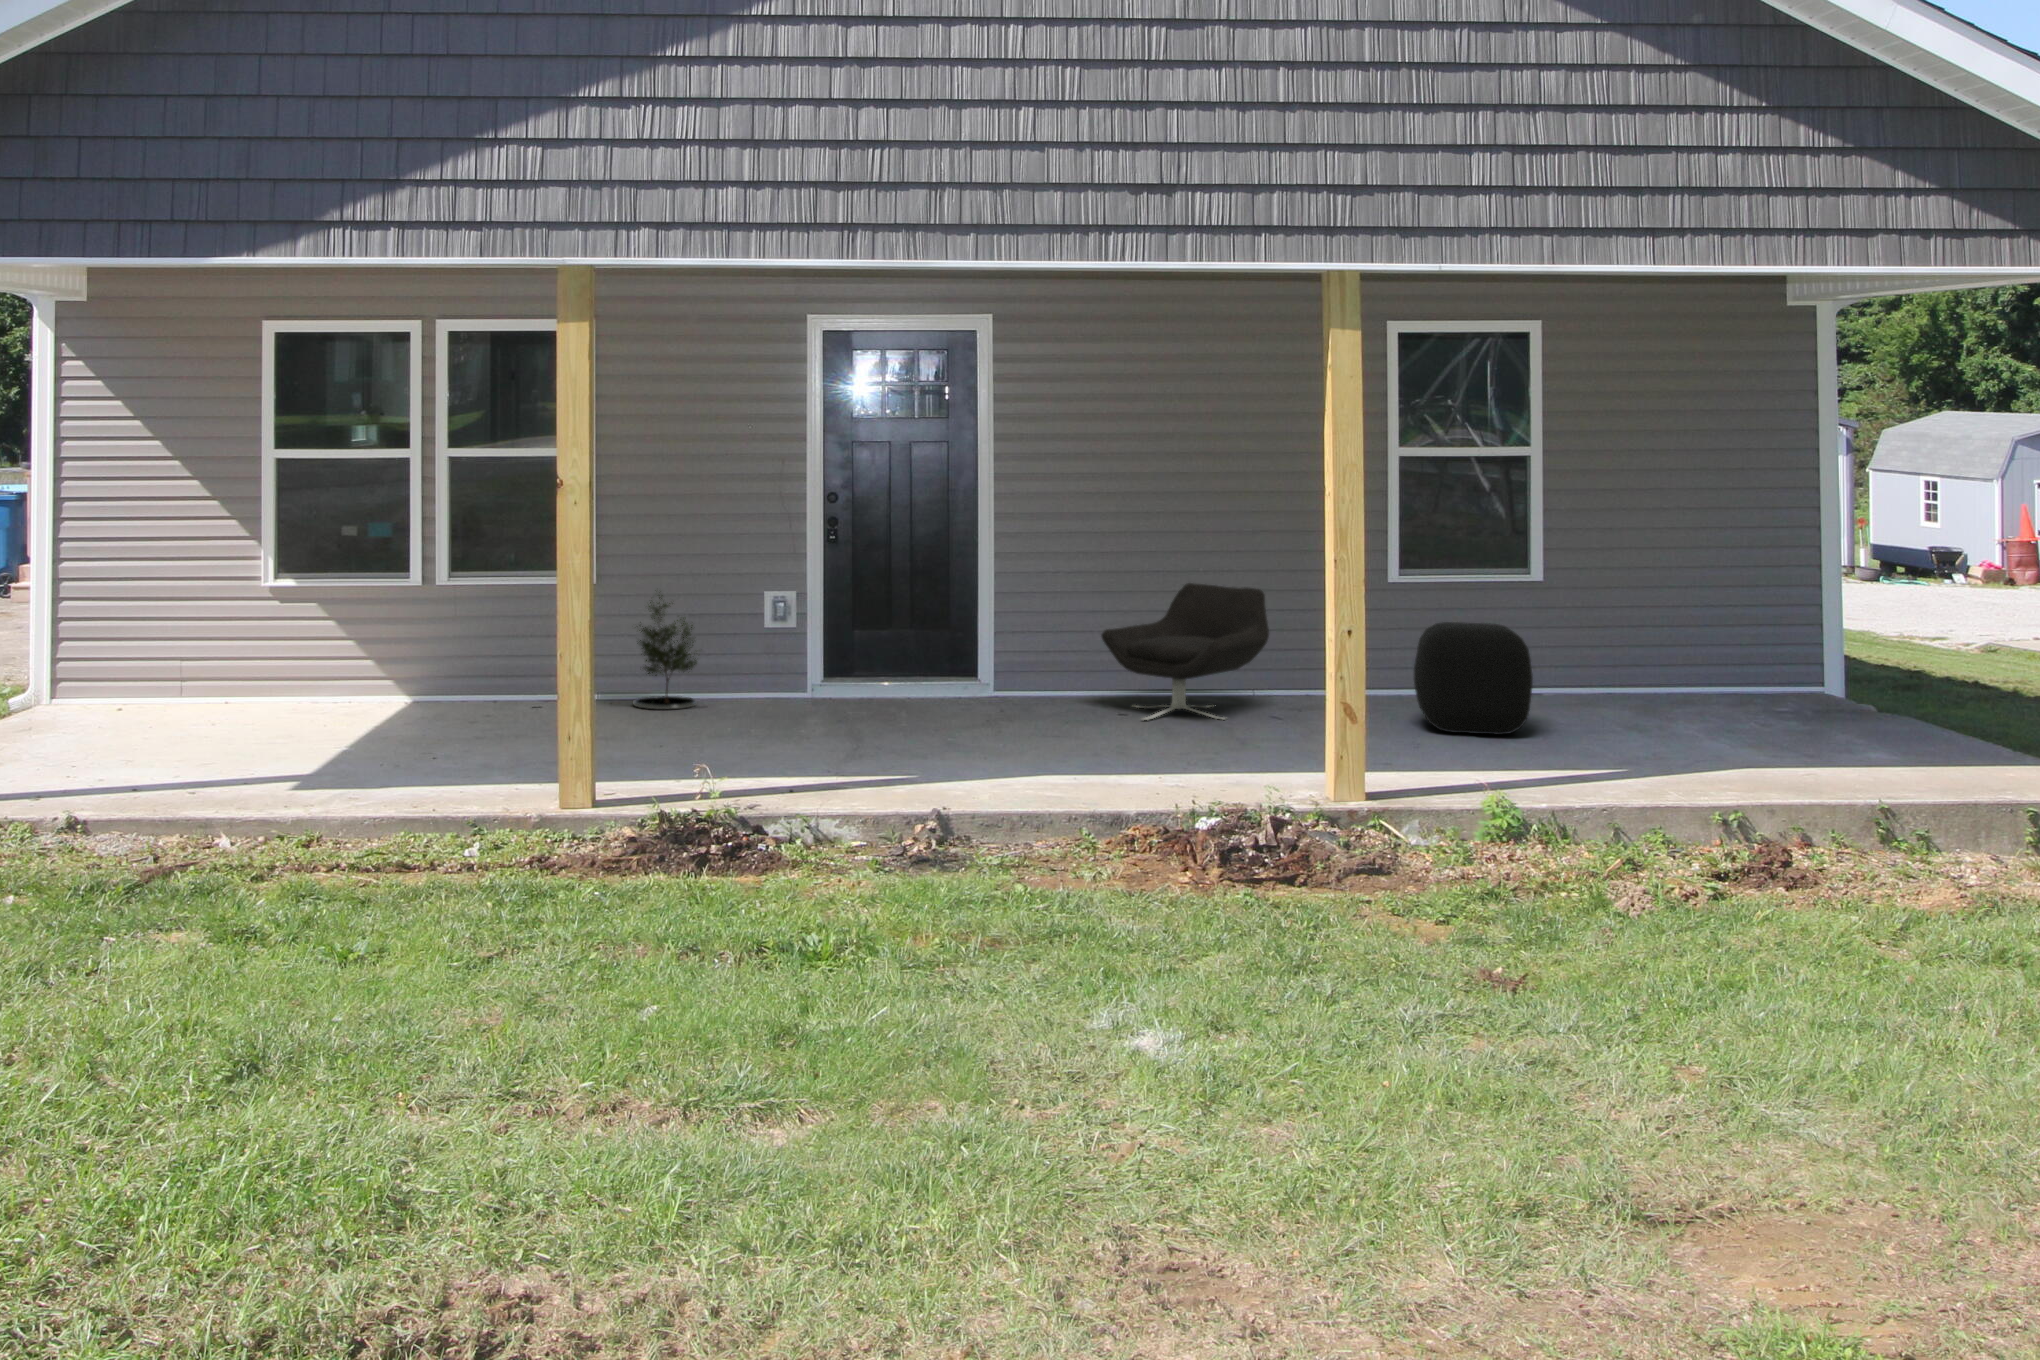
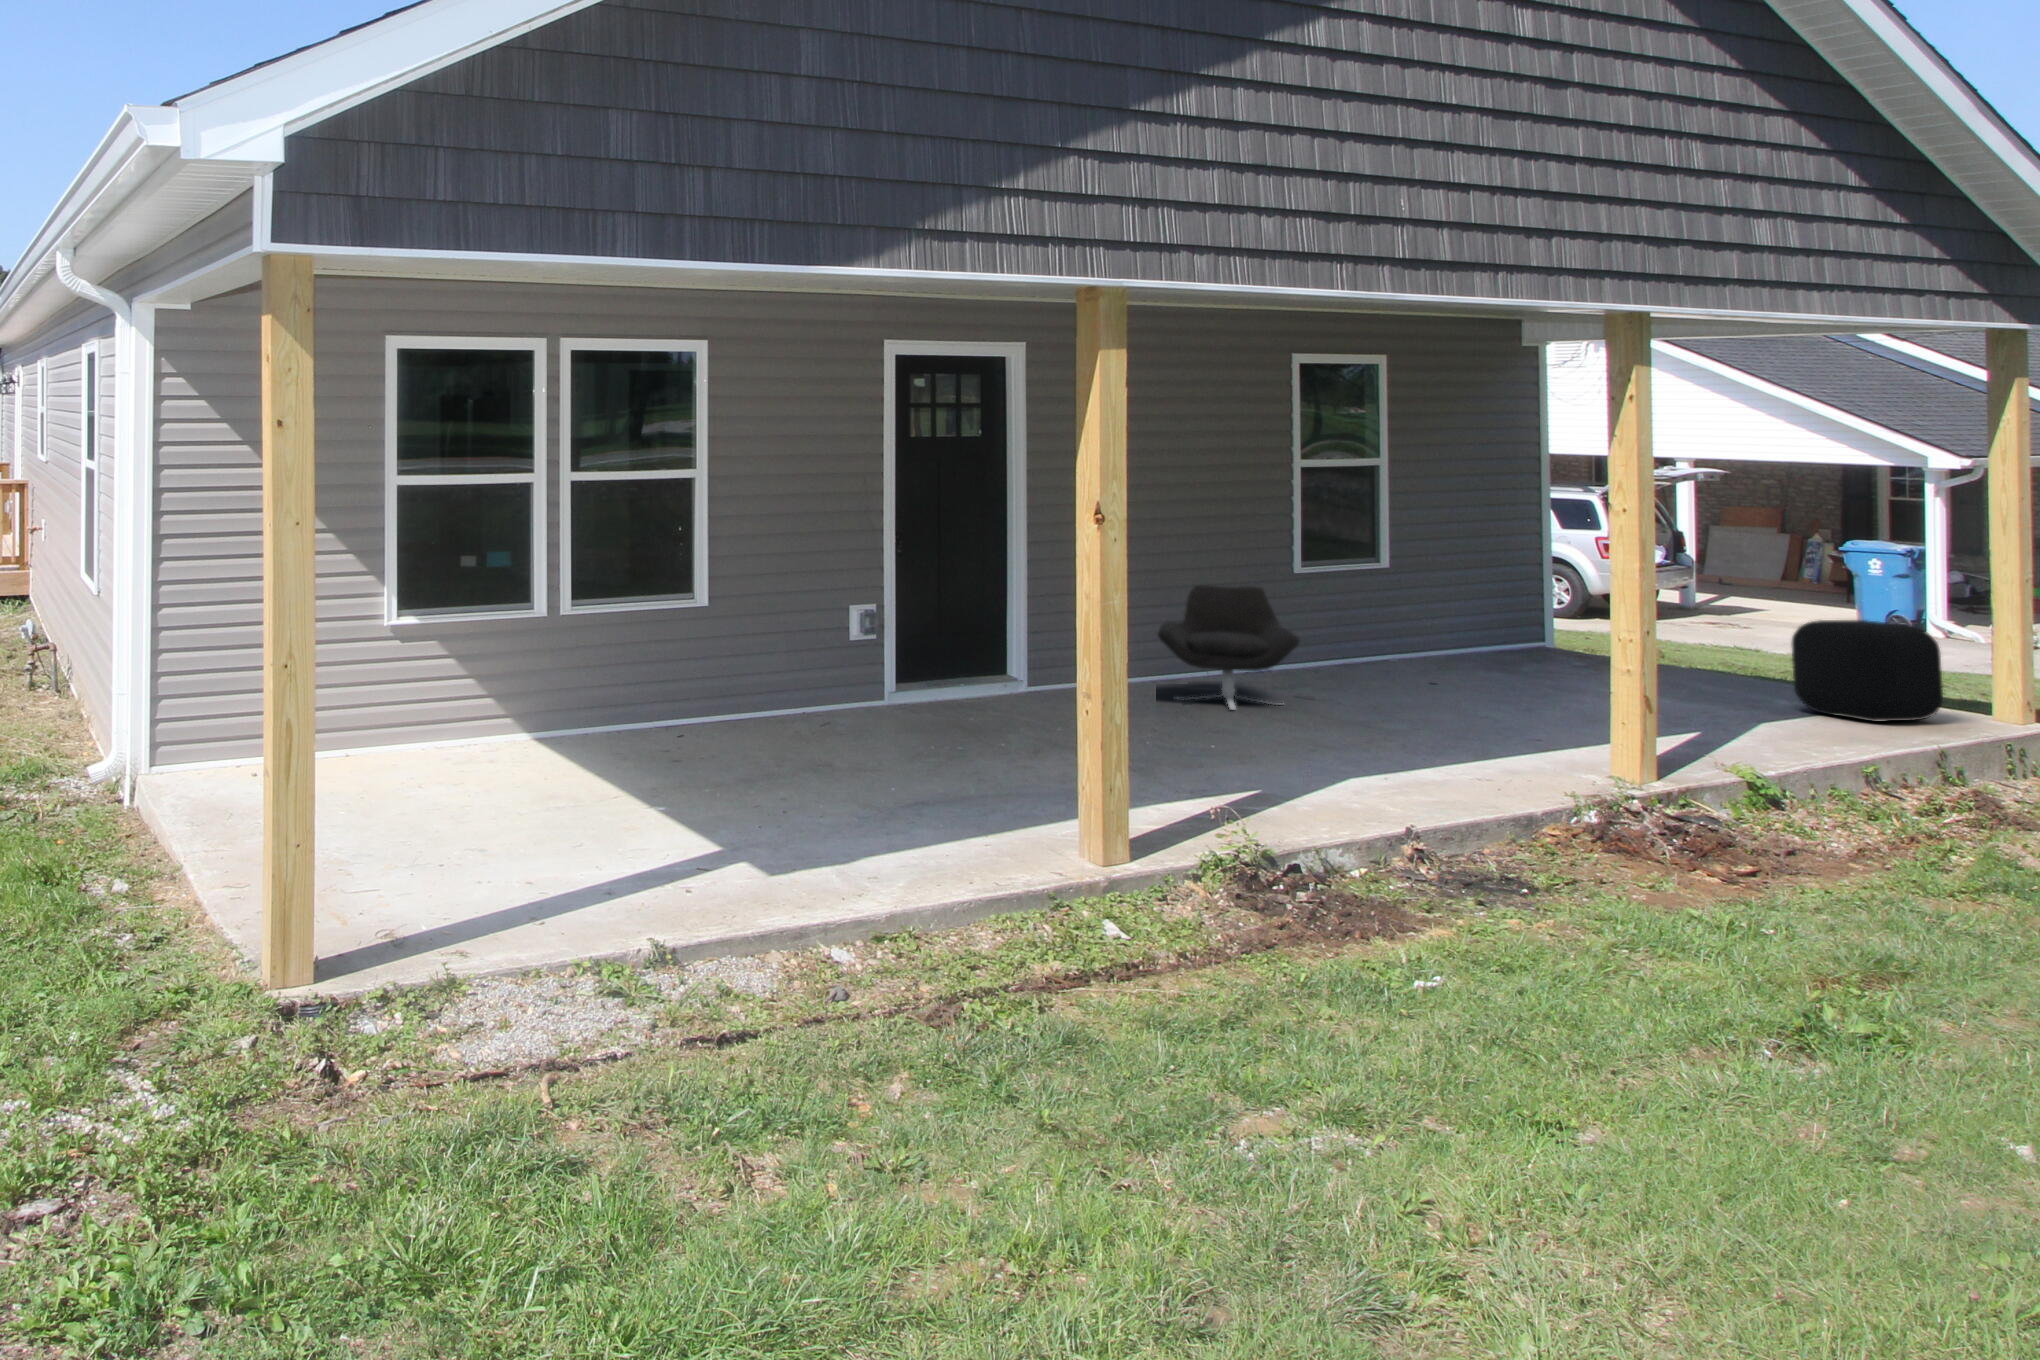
potted tree: present [633,595,697,709] -> none [771,610,842,733]
ottoman: present [1414,622,1533,735] -> present [1791,620,1943,722]

